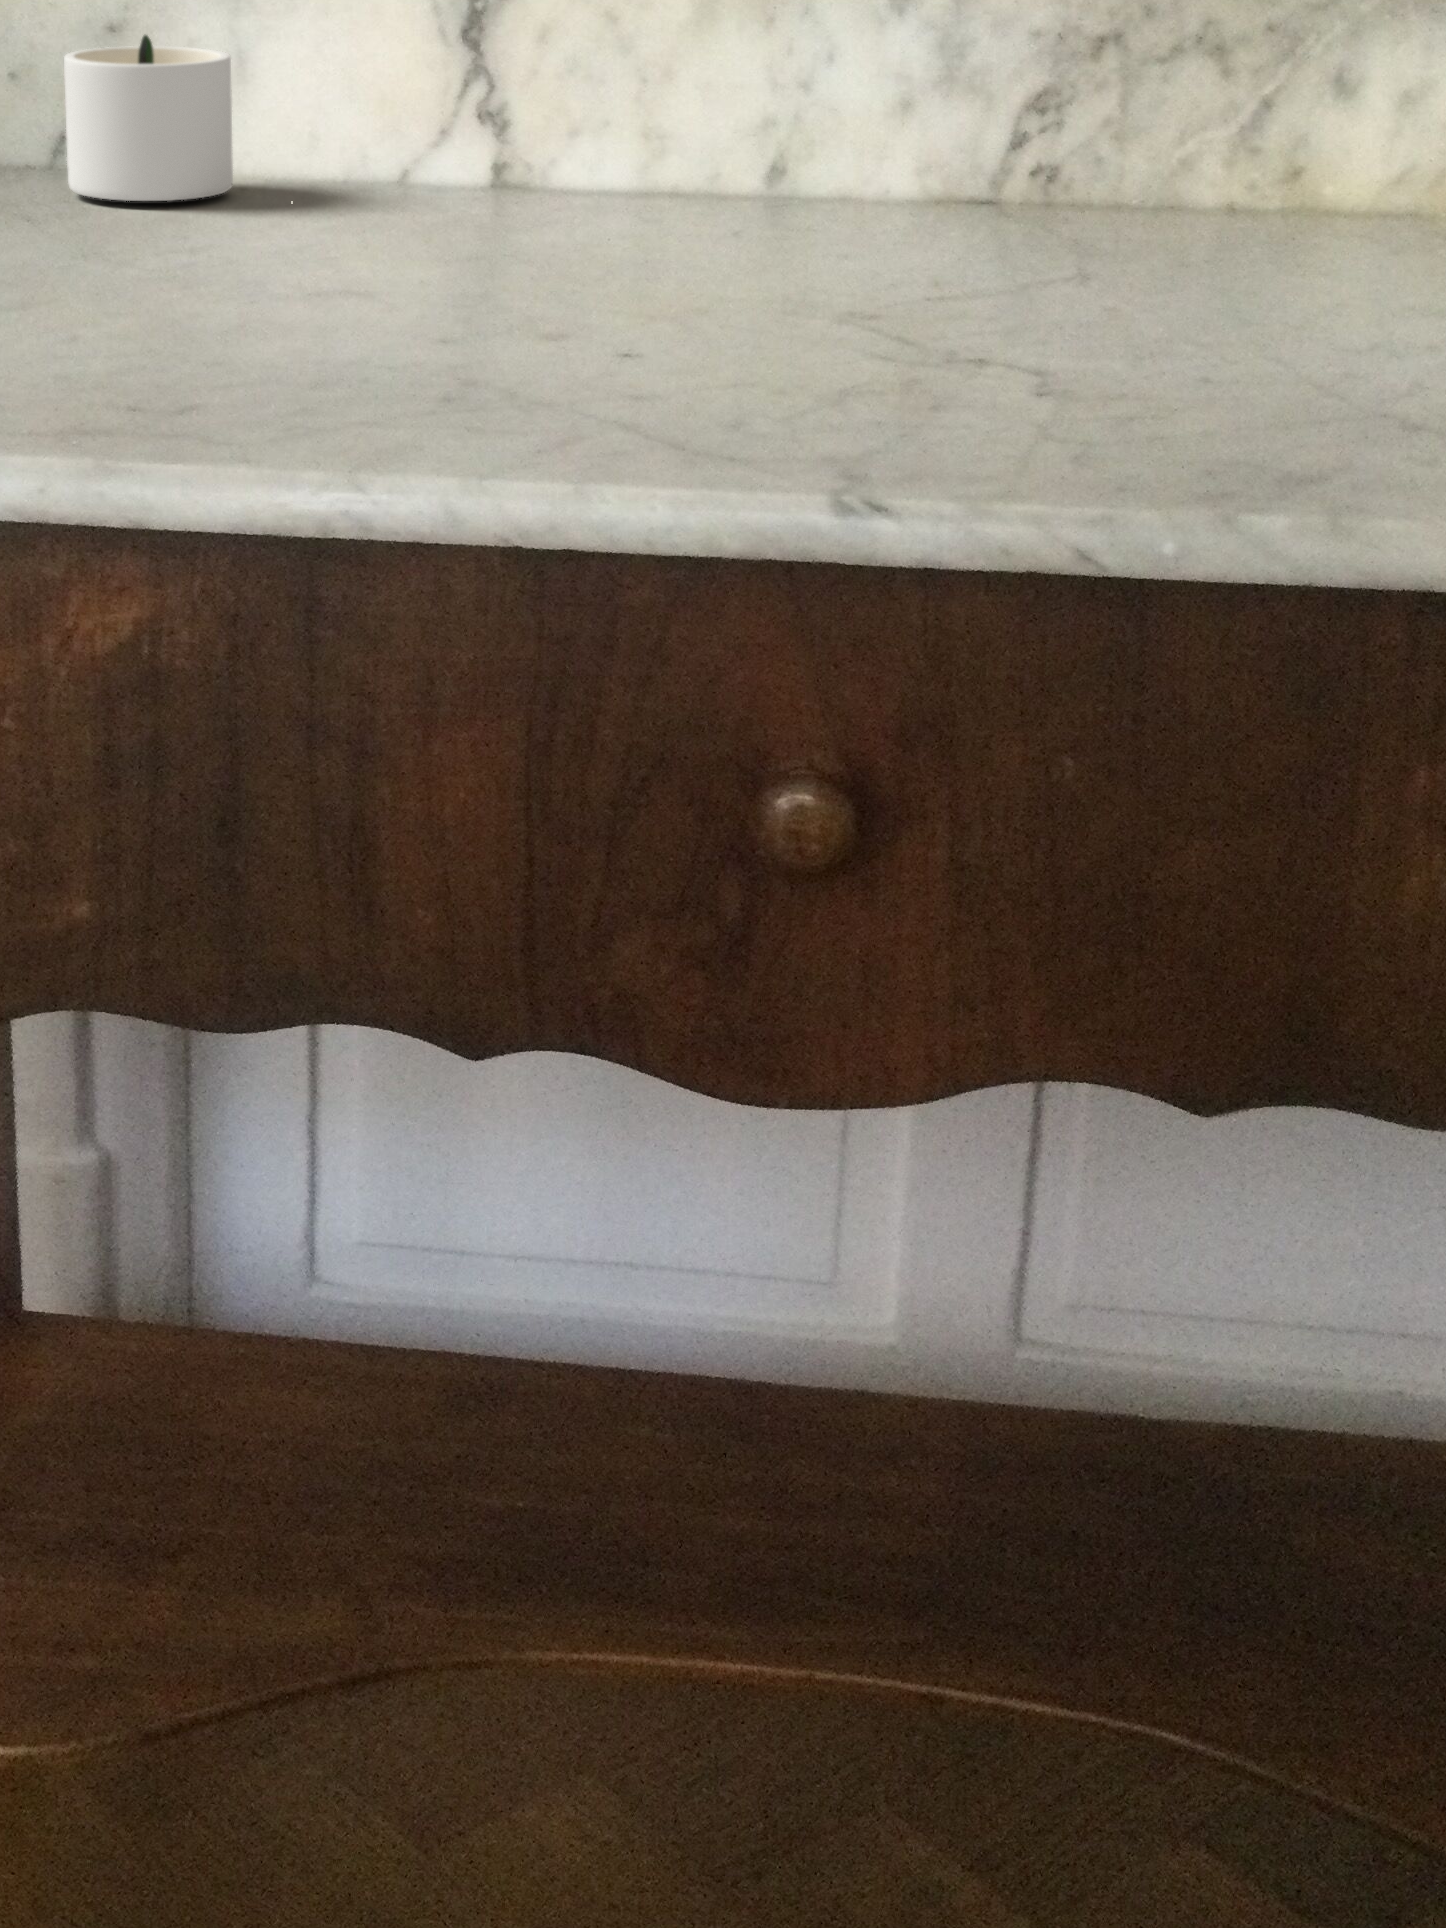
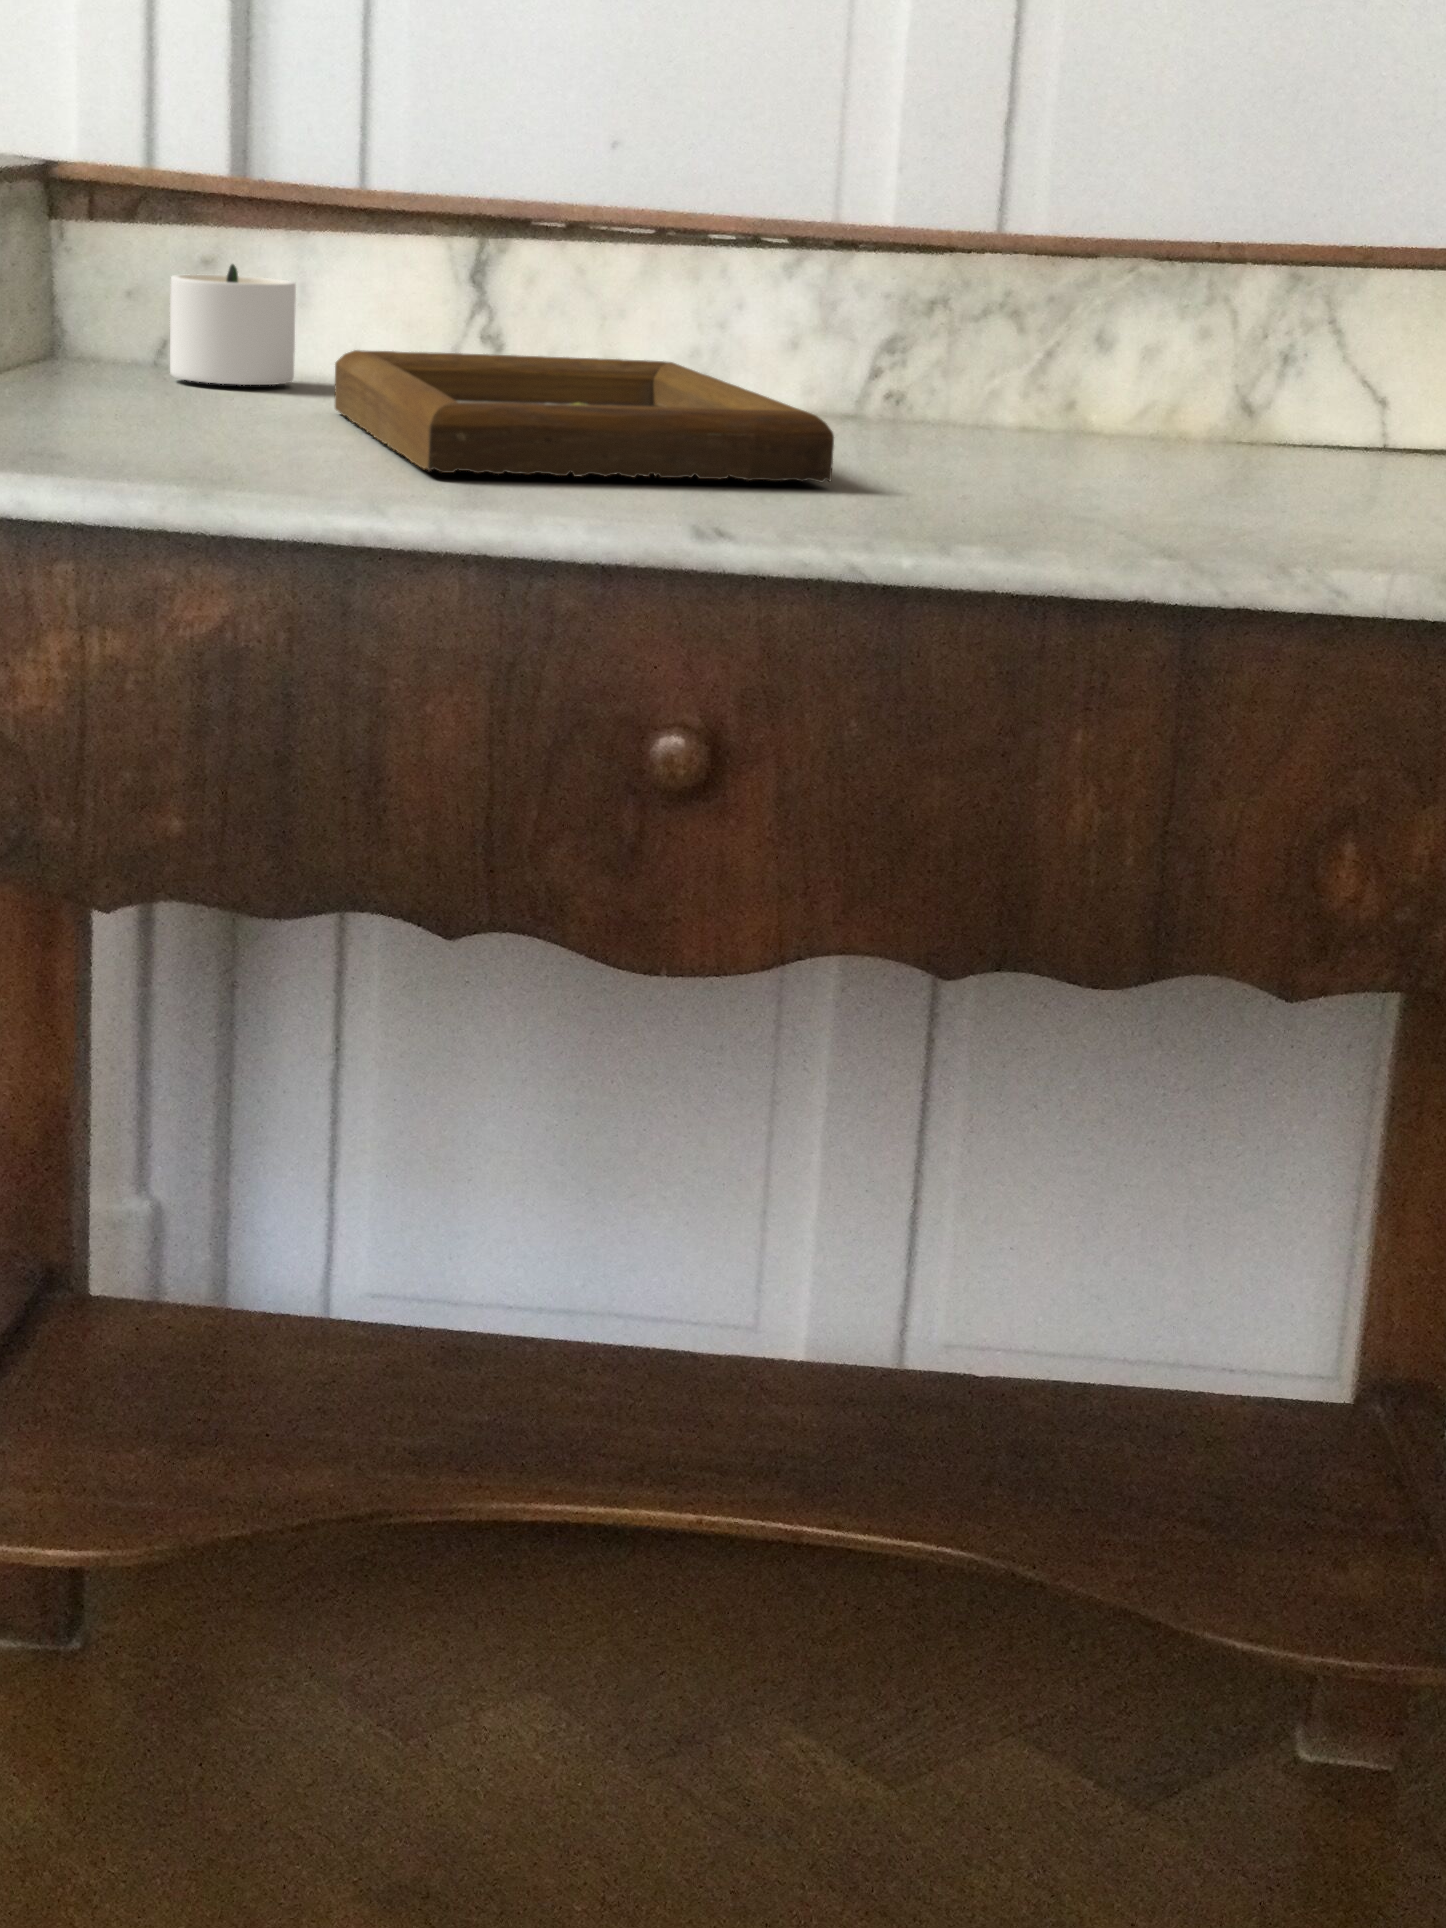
picture frame: none [287,152,1012,387] -> present [335,350,834,482]

